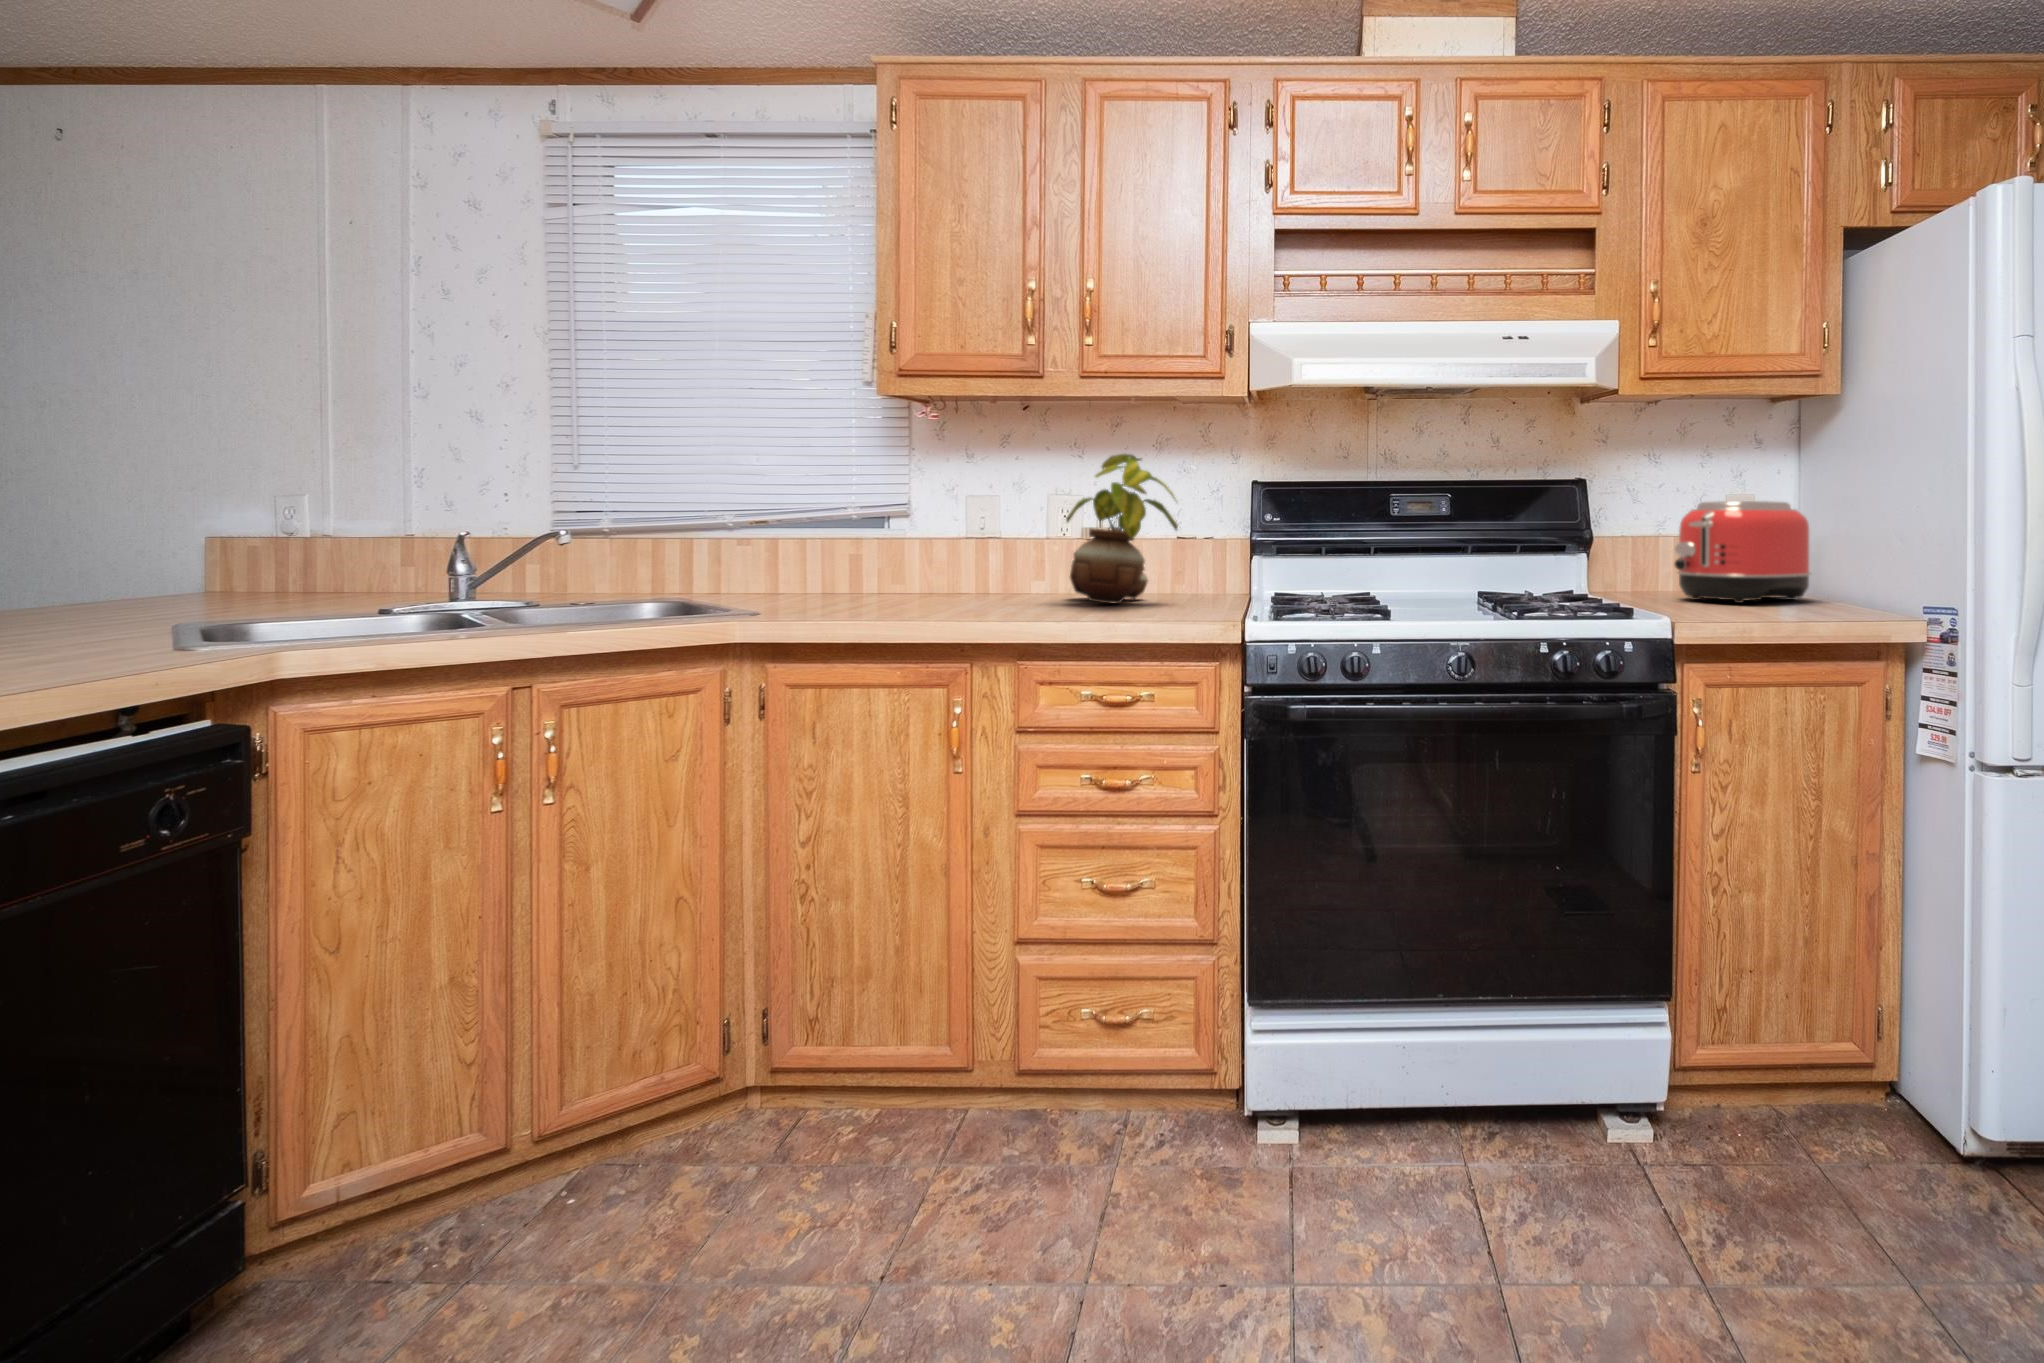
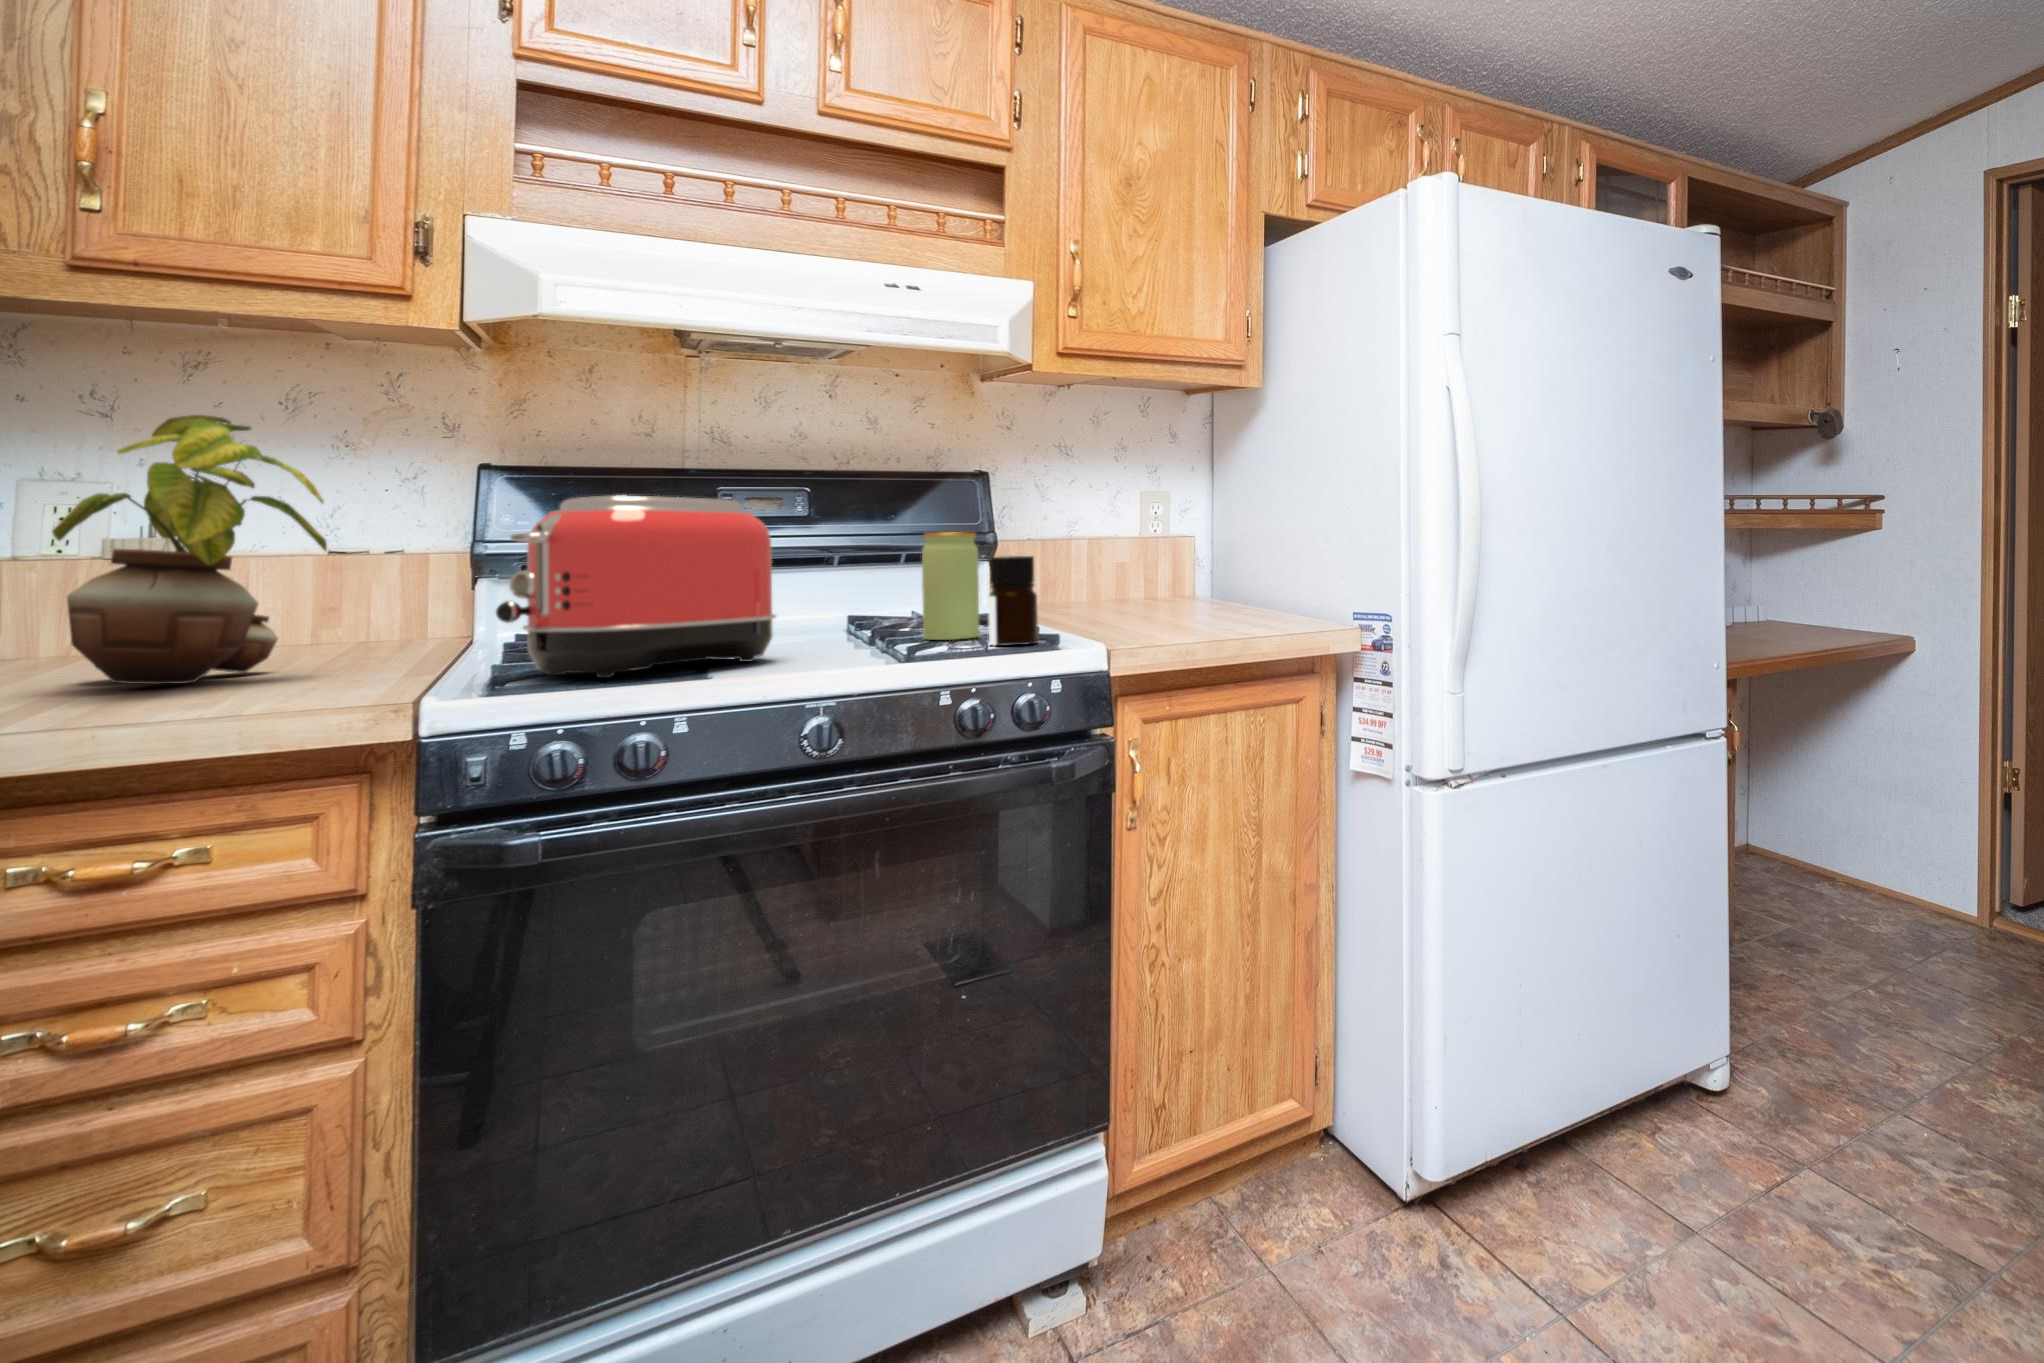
toaster: present [1674,501,1811,603] -> present [496,495,776,678]
jar: none [1523,525,1567,607] -> present [922,533,979,640]
bottle: none [1576,545,1616,615] -> present [988,556,1038,646]

